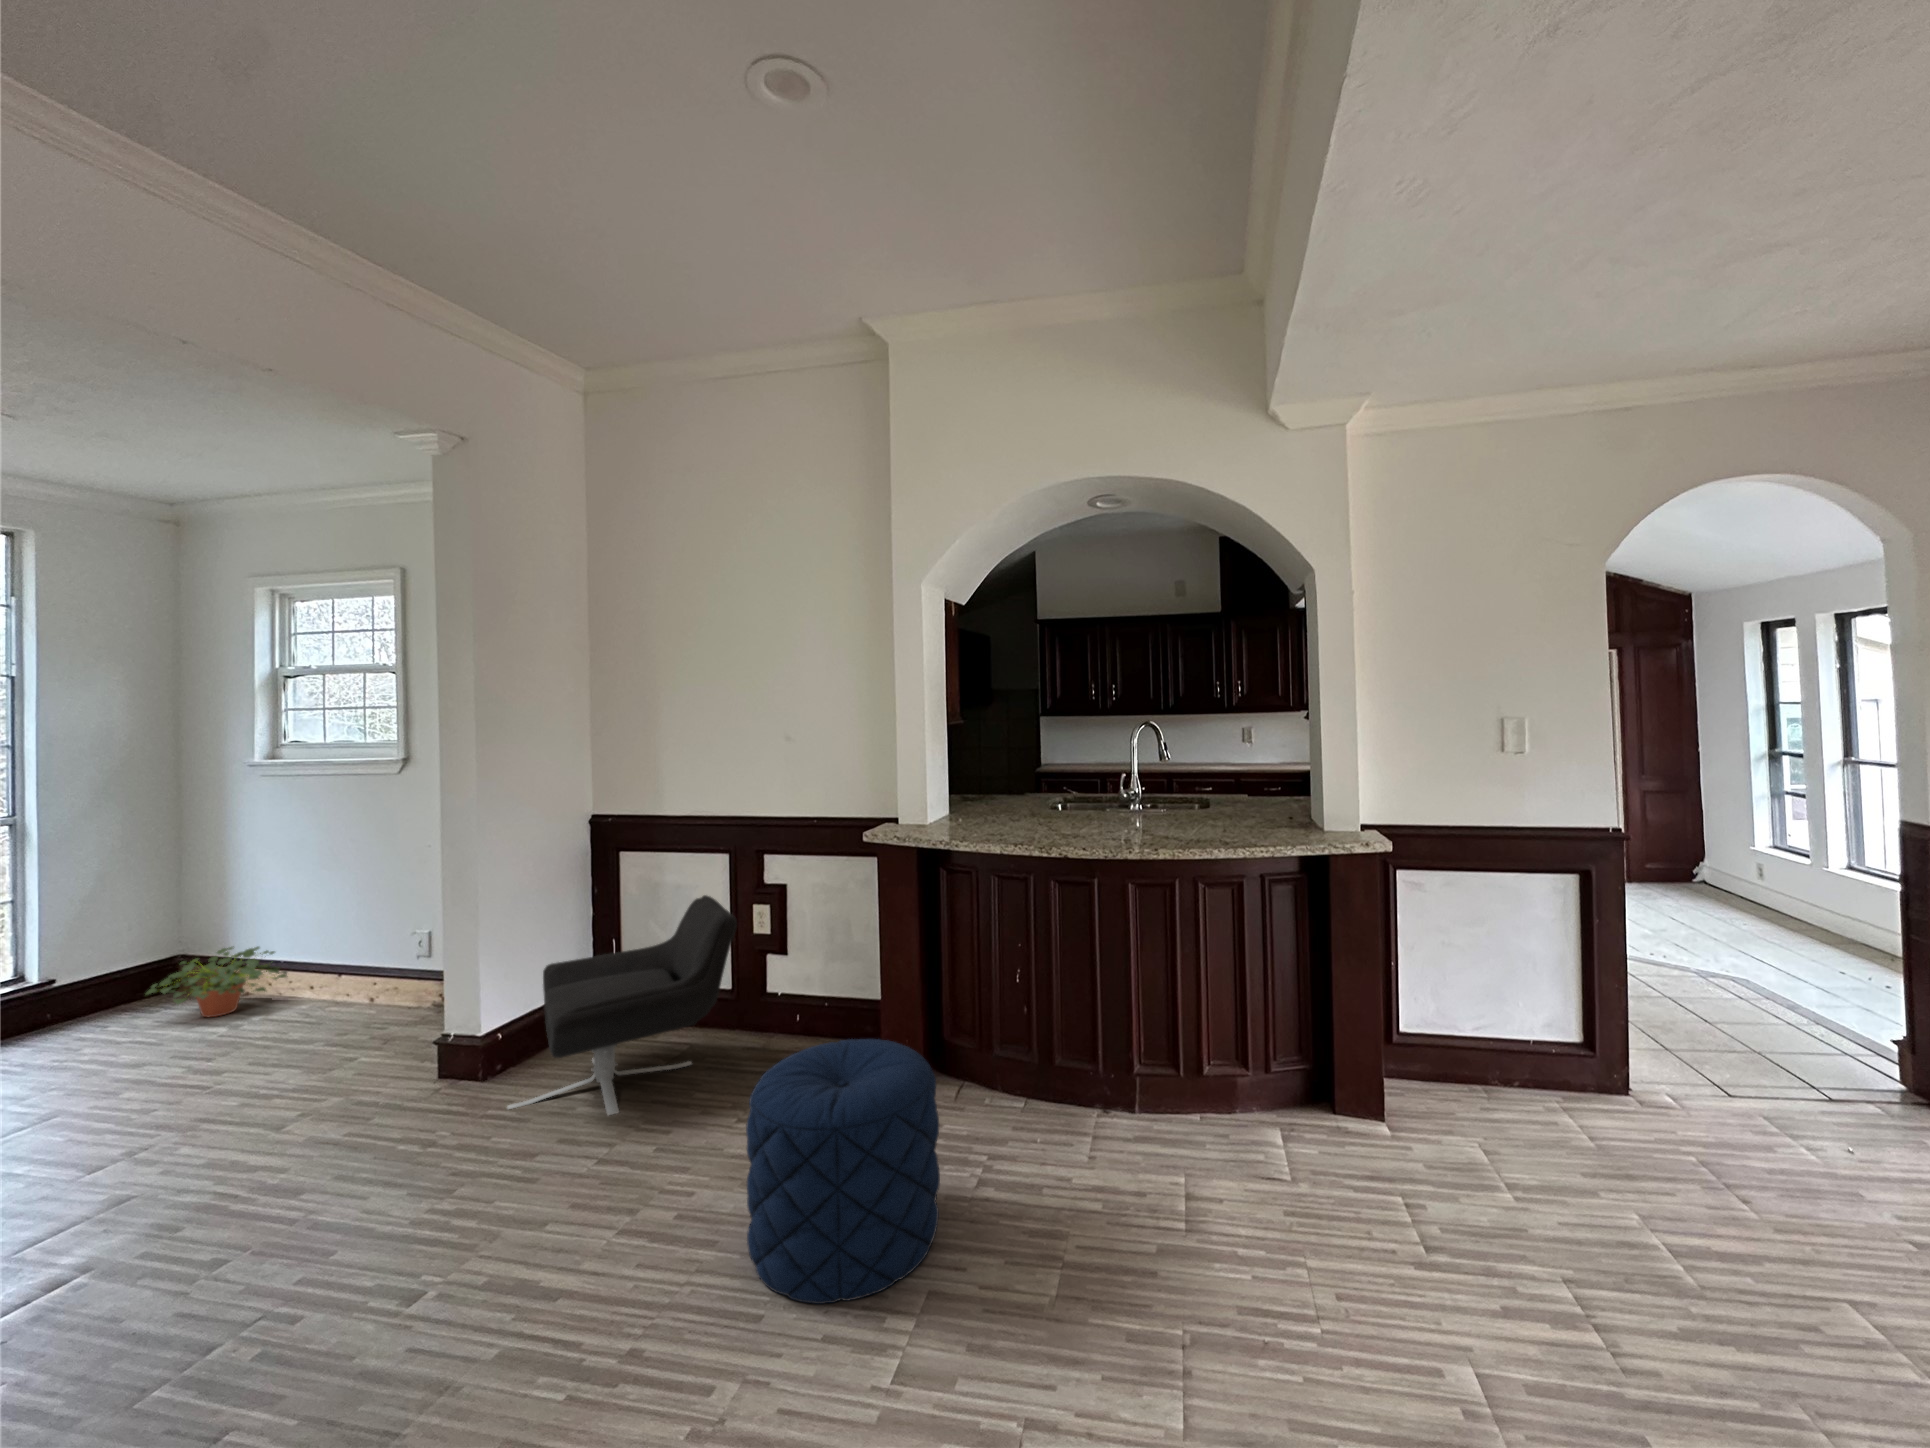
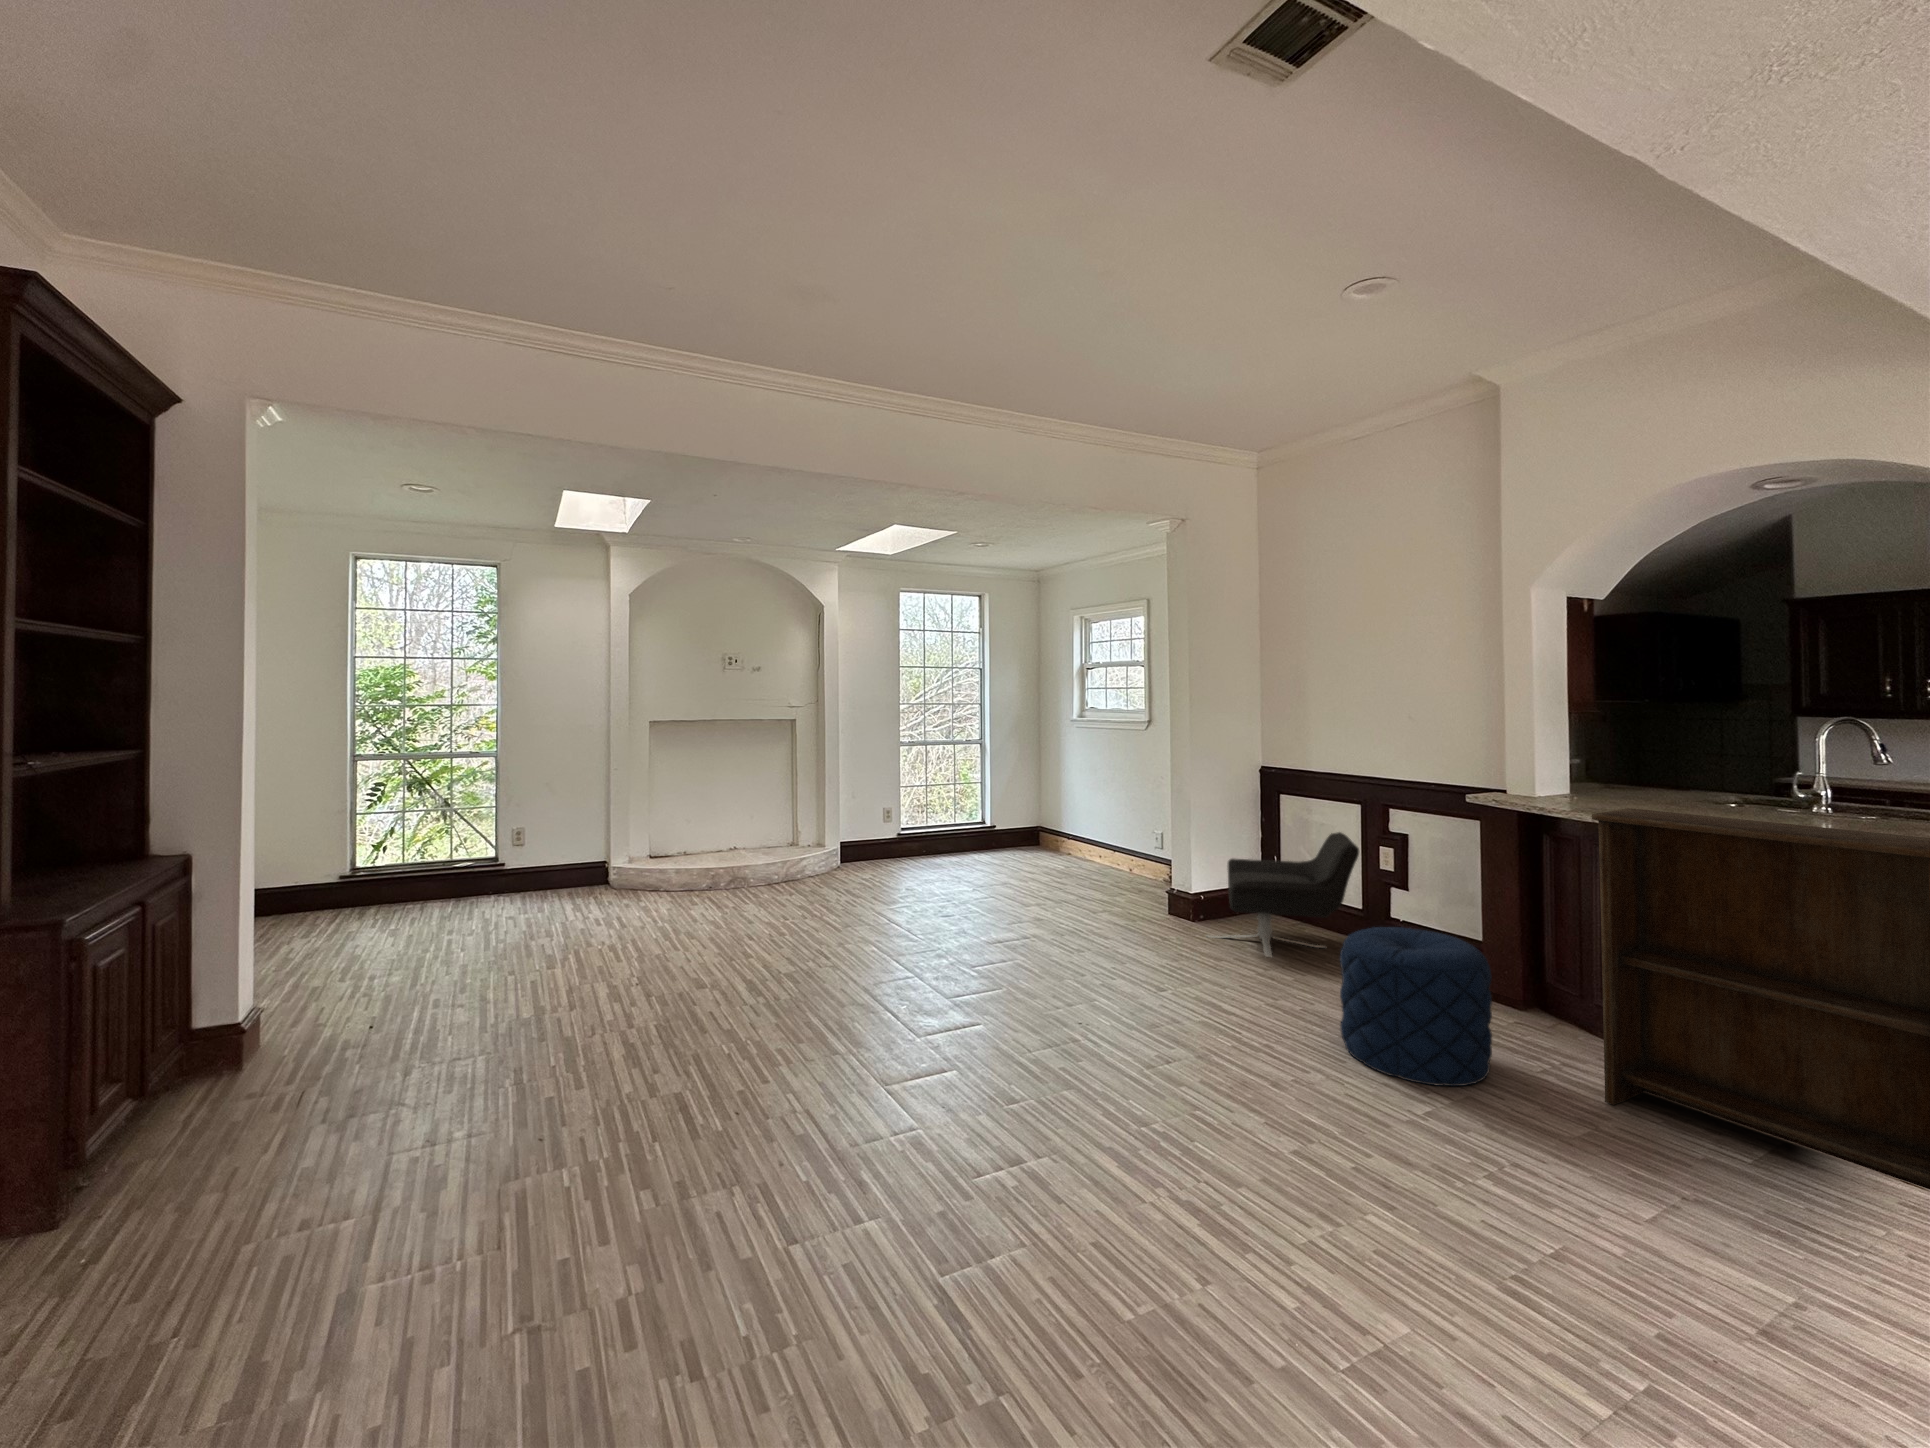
bookshelf: none [1035,835,1328,1226] -> present [1592,808,1930,1190]
potted plant: present [146,947,287,1017] -> none [1032,824,1092,860]

